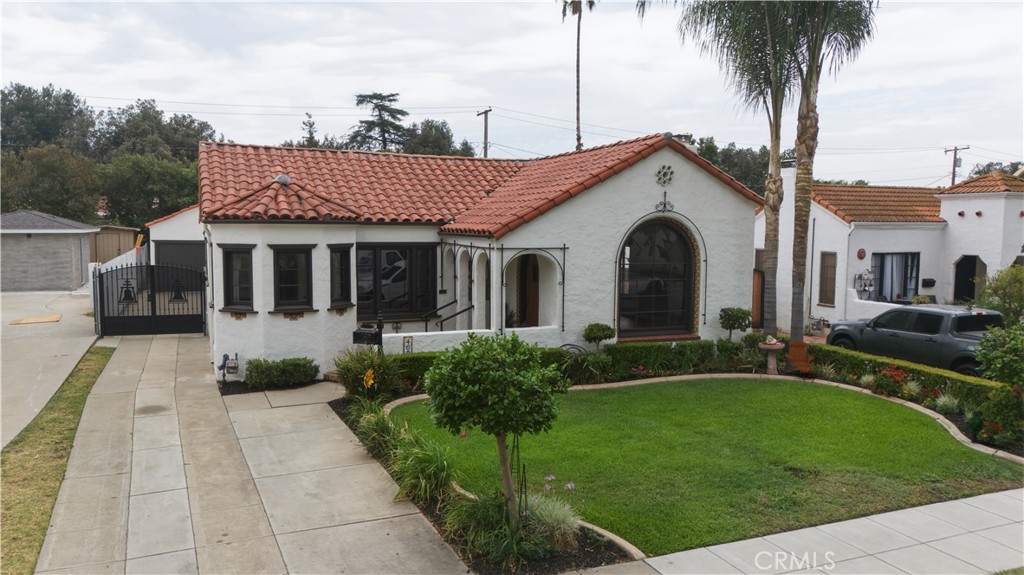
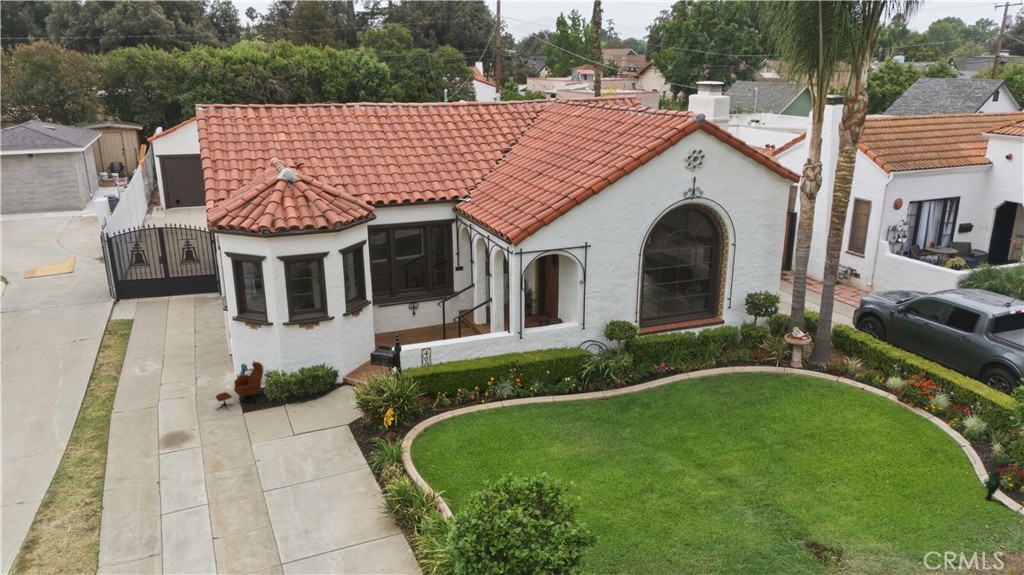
lounge chair: present [785,341,814,379] -> present [216,362,263,408]

